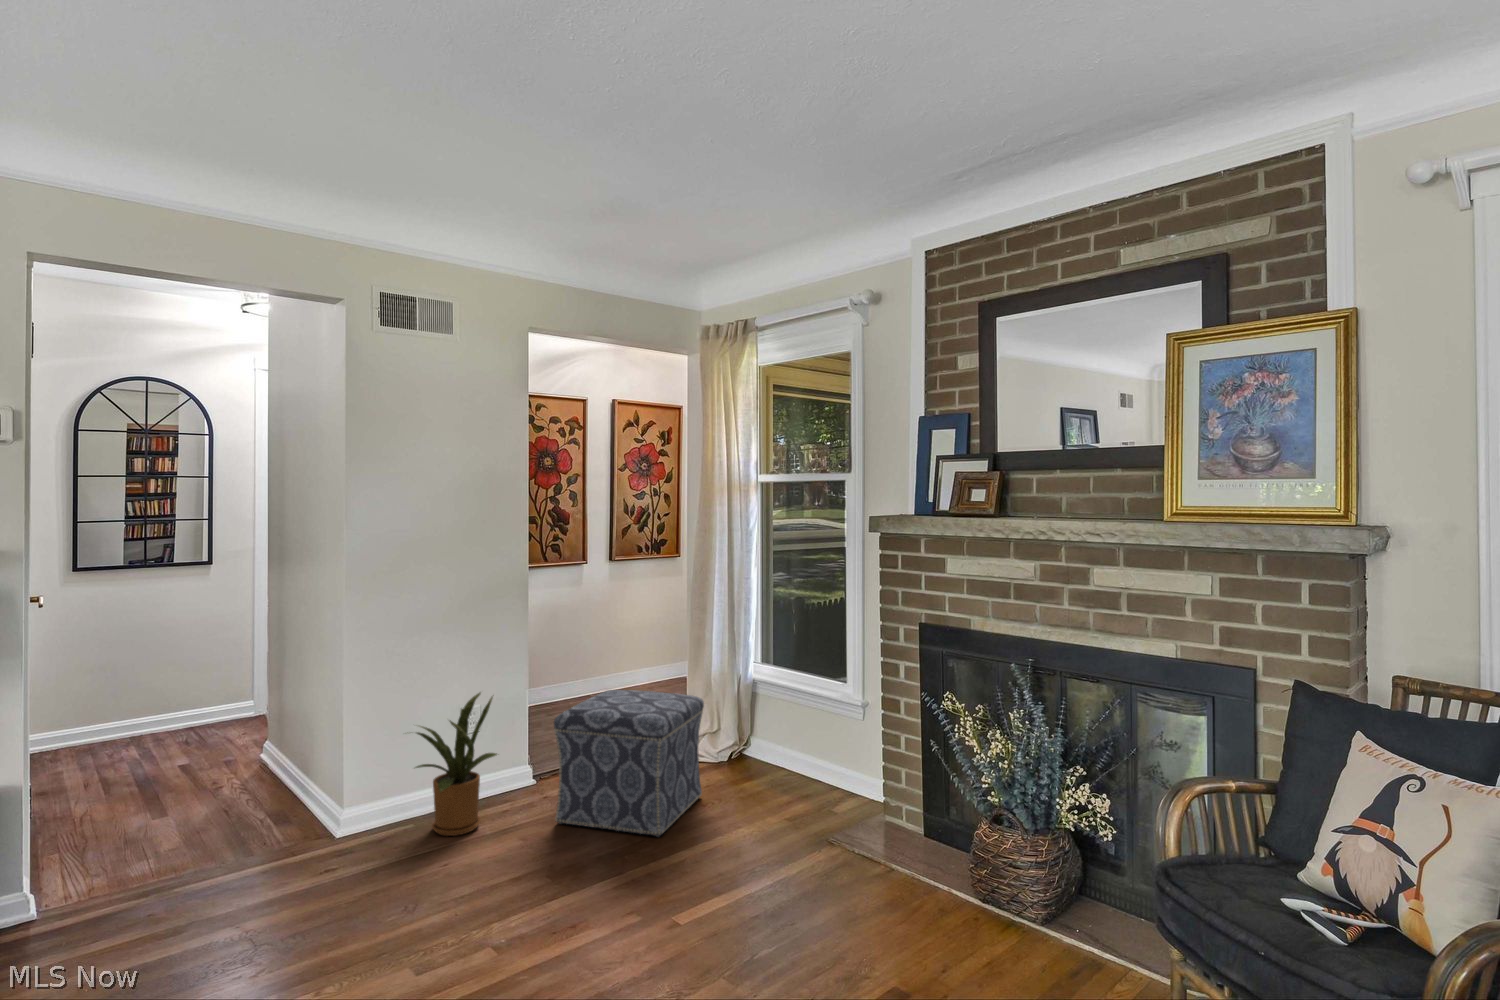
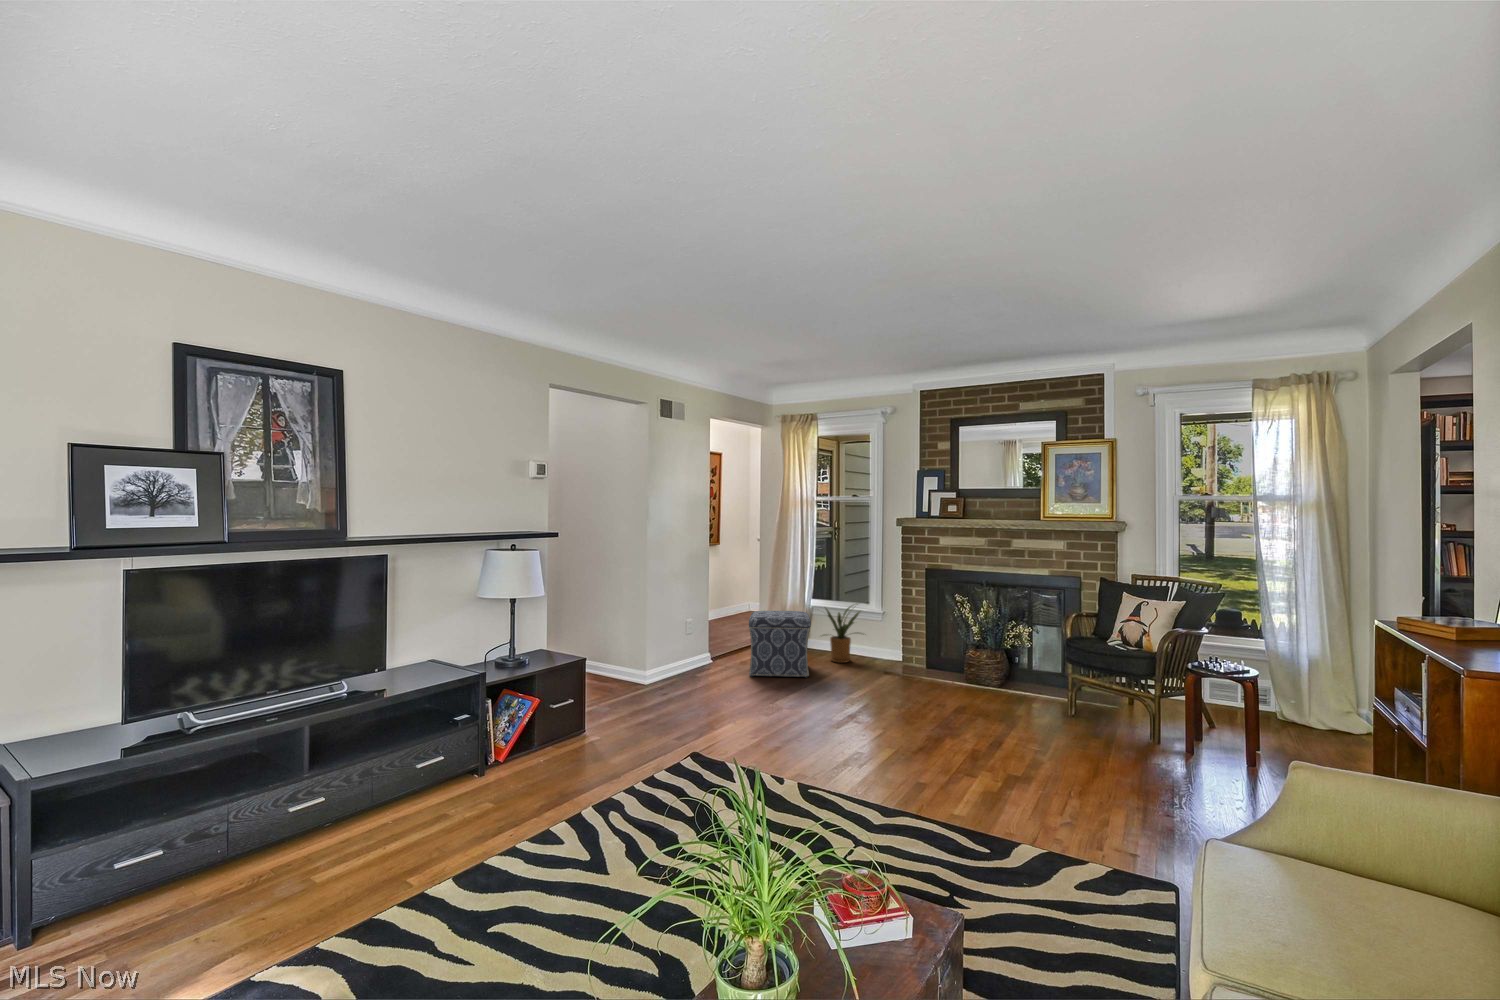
house plant: present [416,693,497,836] -> present [823,604,860,663]

